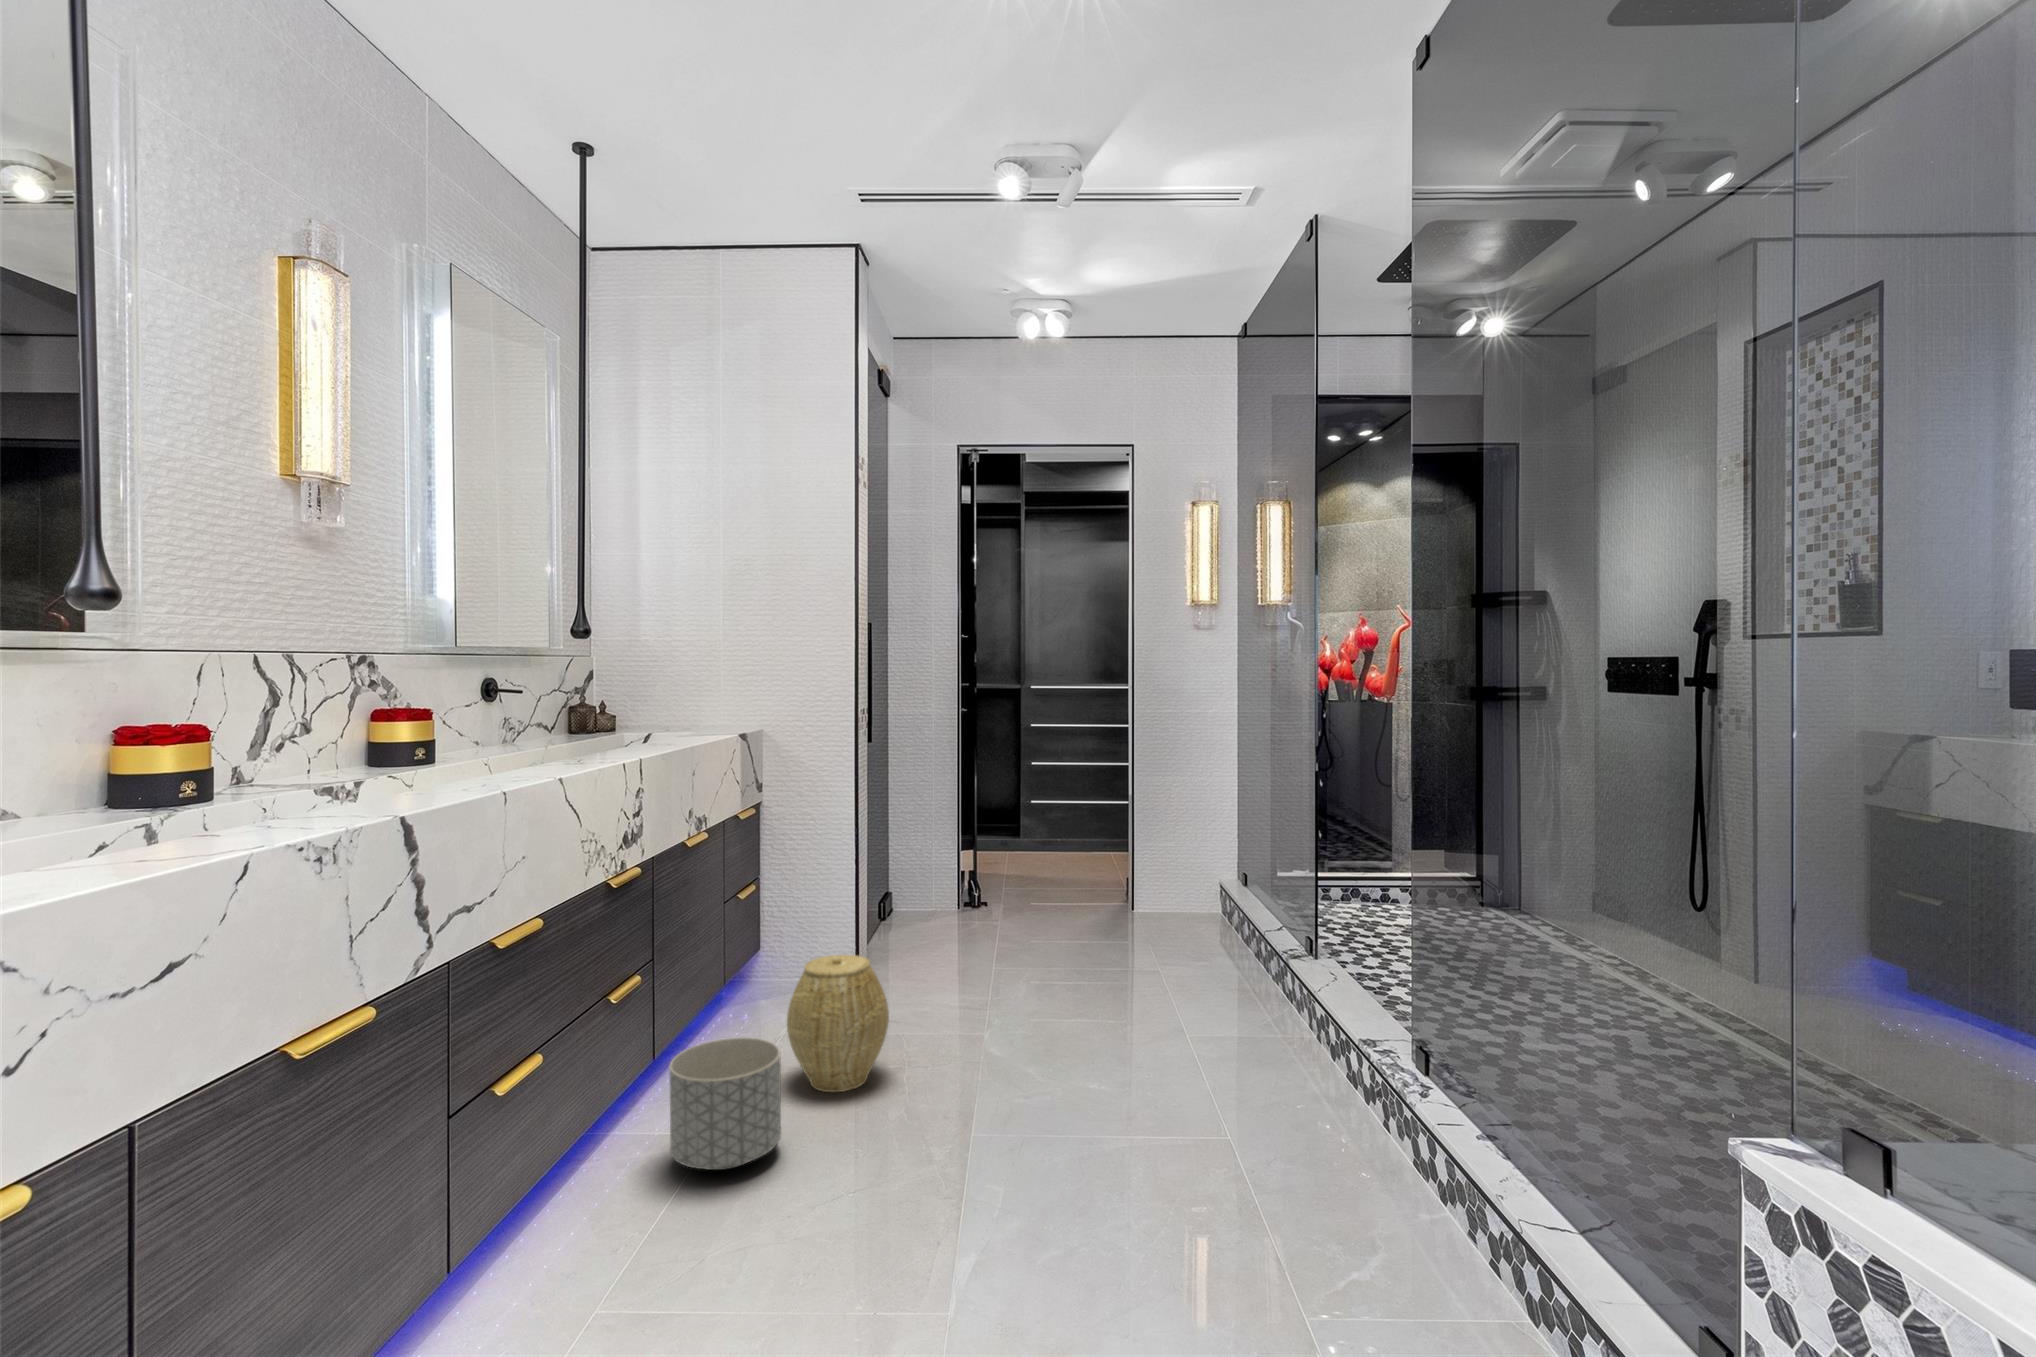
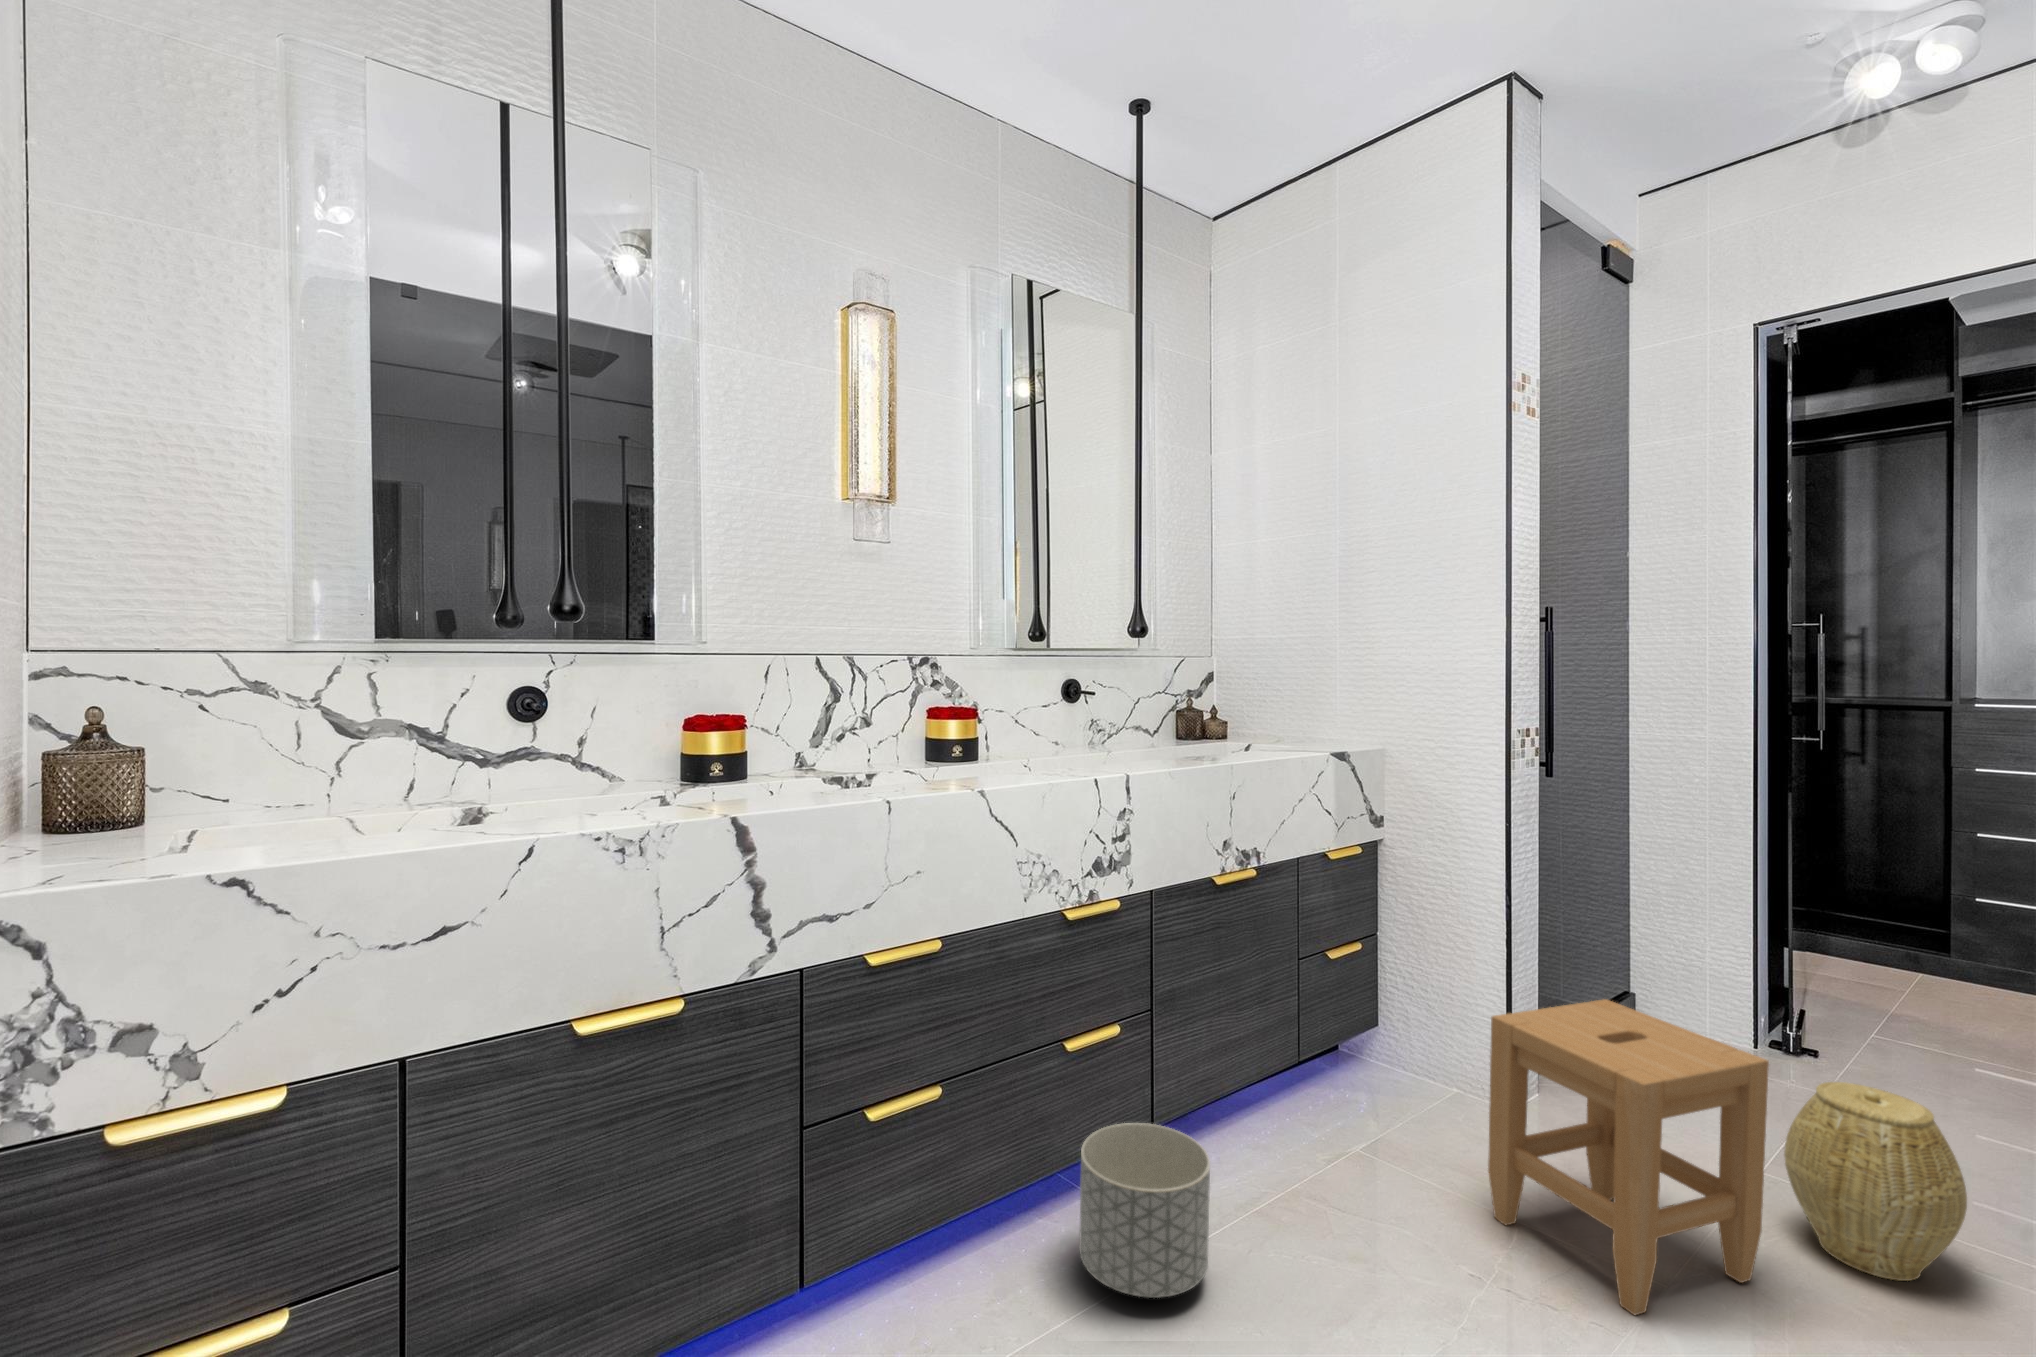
stool: none [900,874,1039,1049] -> present [1488,999,1769,1315]
woven basket: present [787,955,889,1092] -> present [1784,1082,1967,1281]

